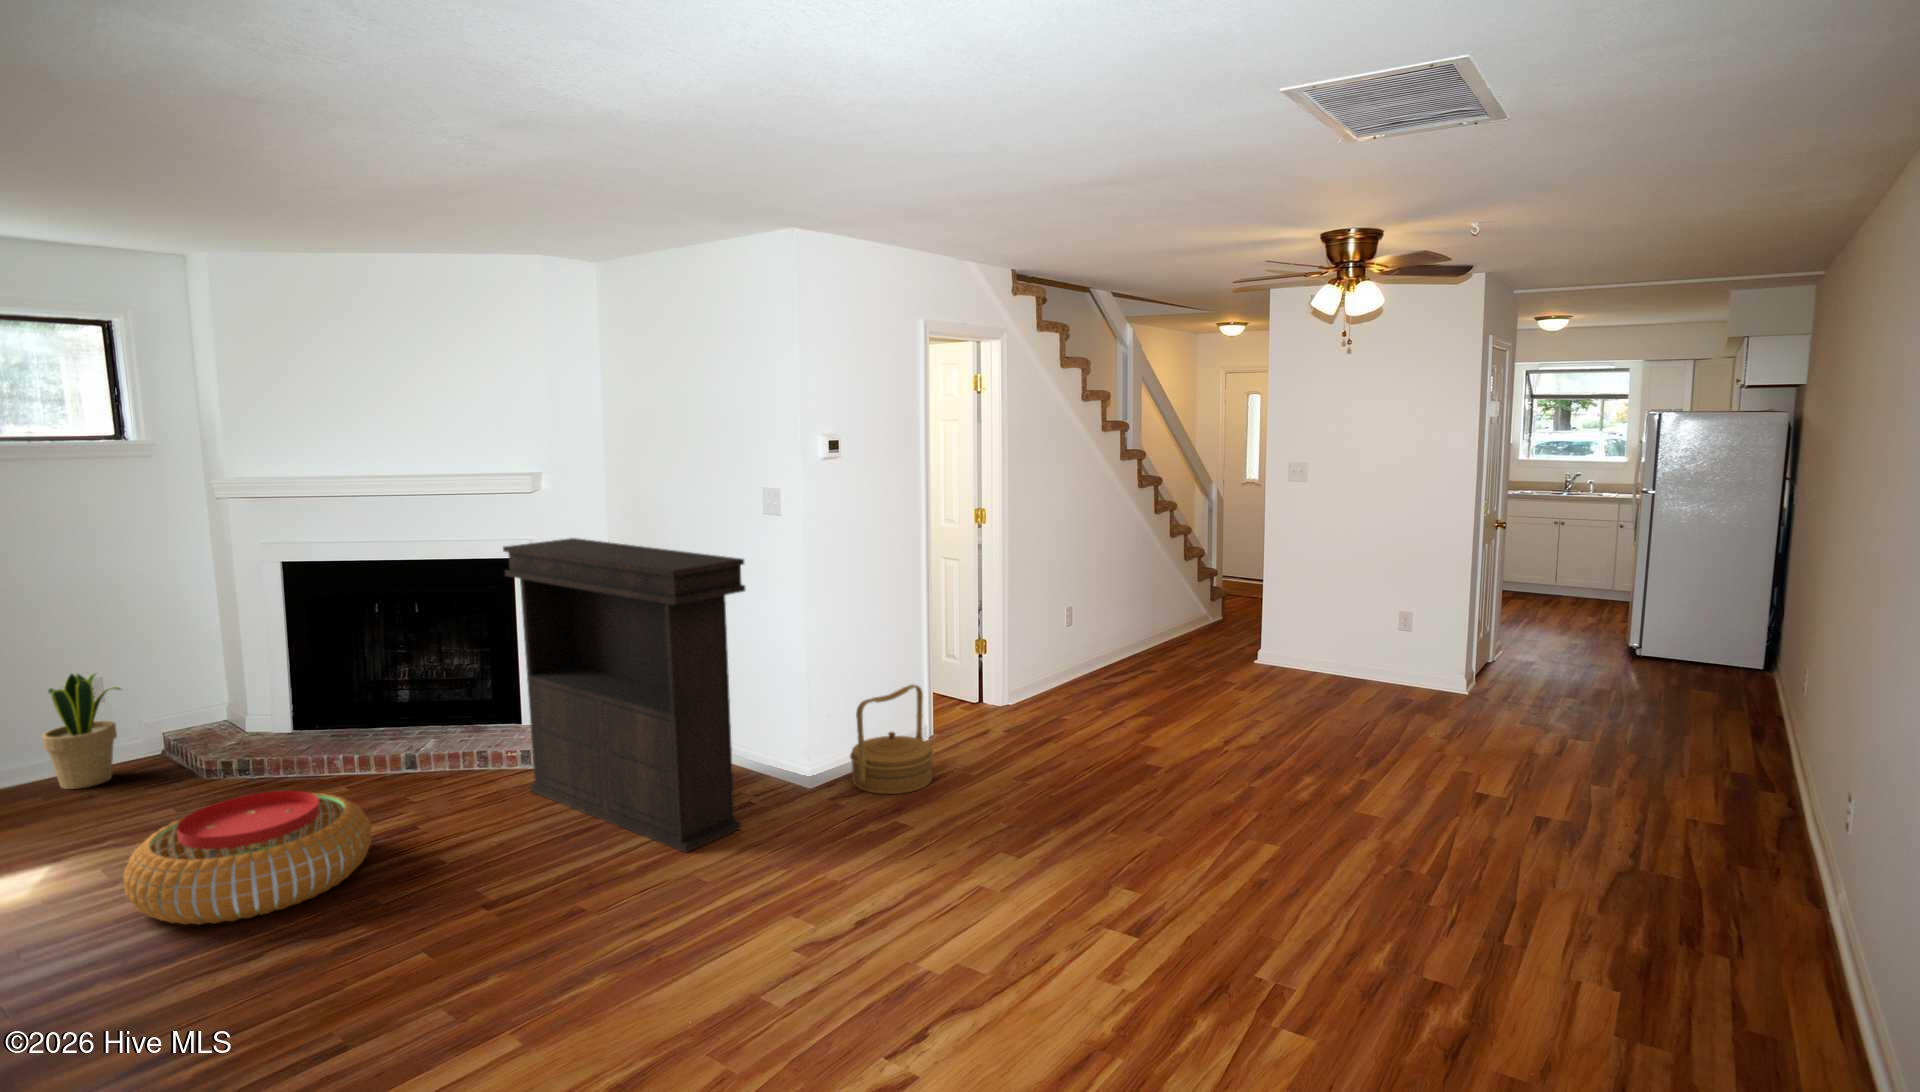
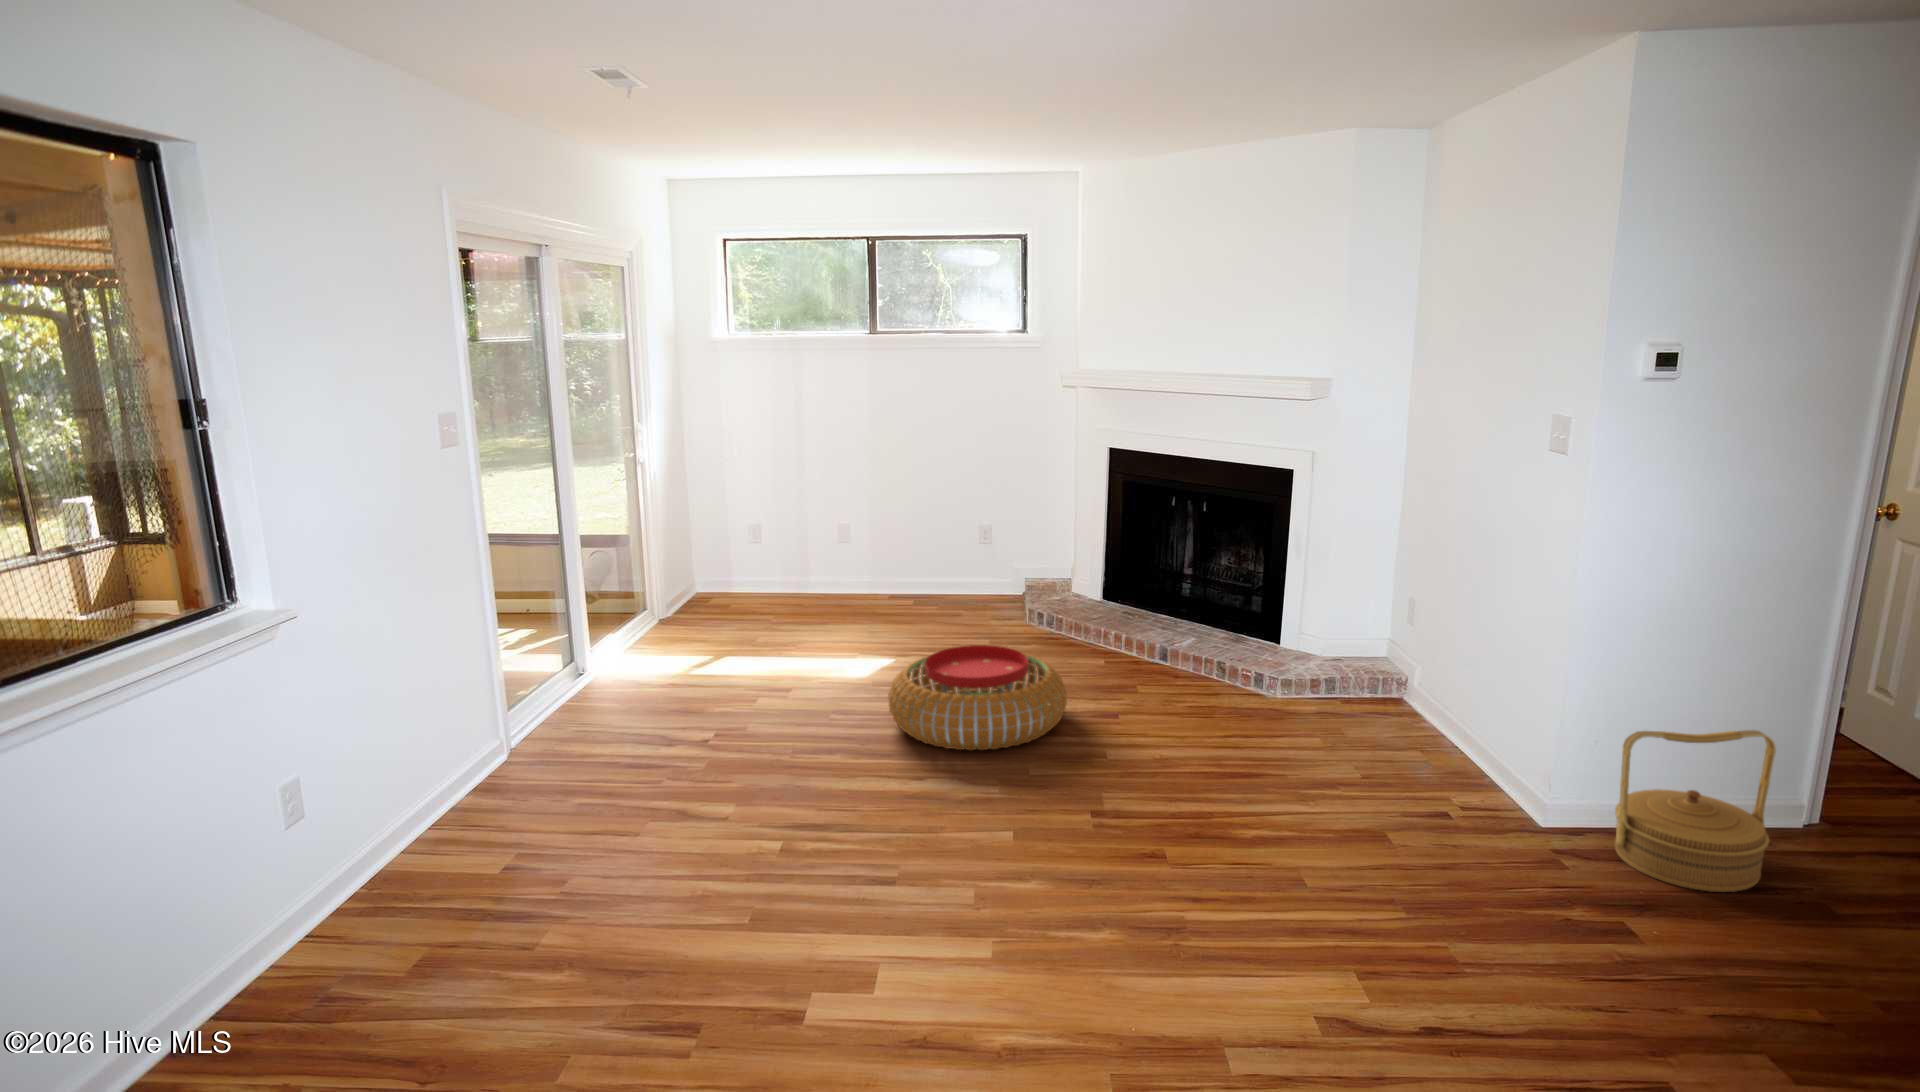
console table: present [503,538,745,852] -> none [1236,447,1446,842]
potted plant: present [42,674,120,789] -> none [944,518,994,610]

